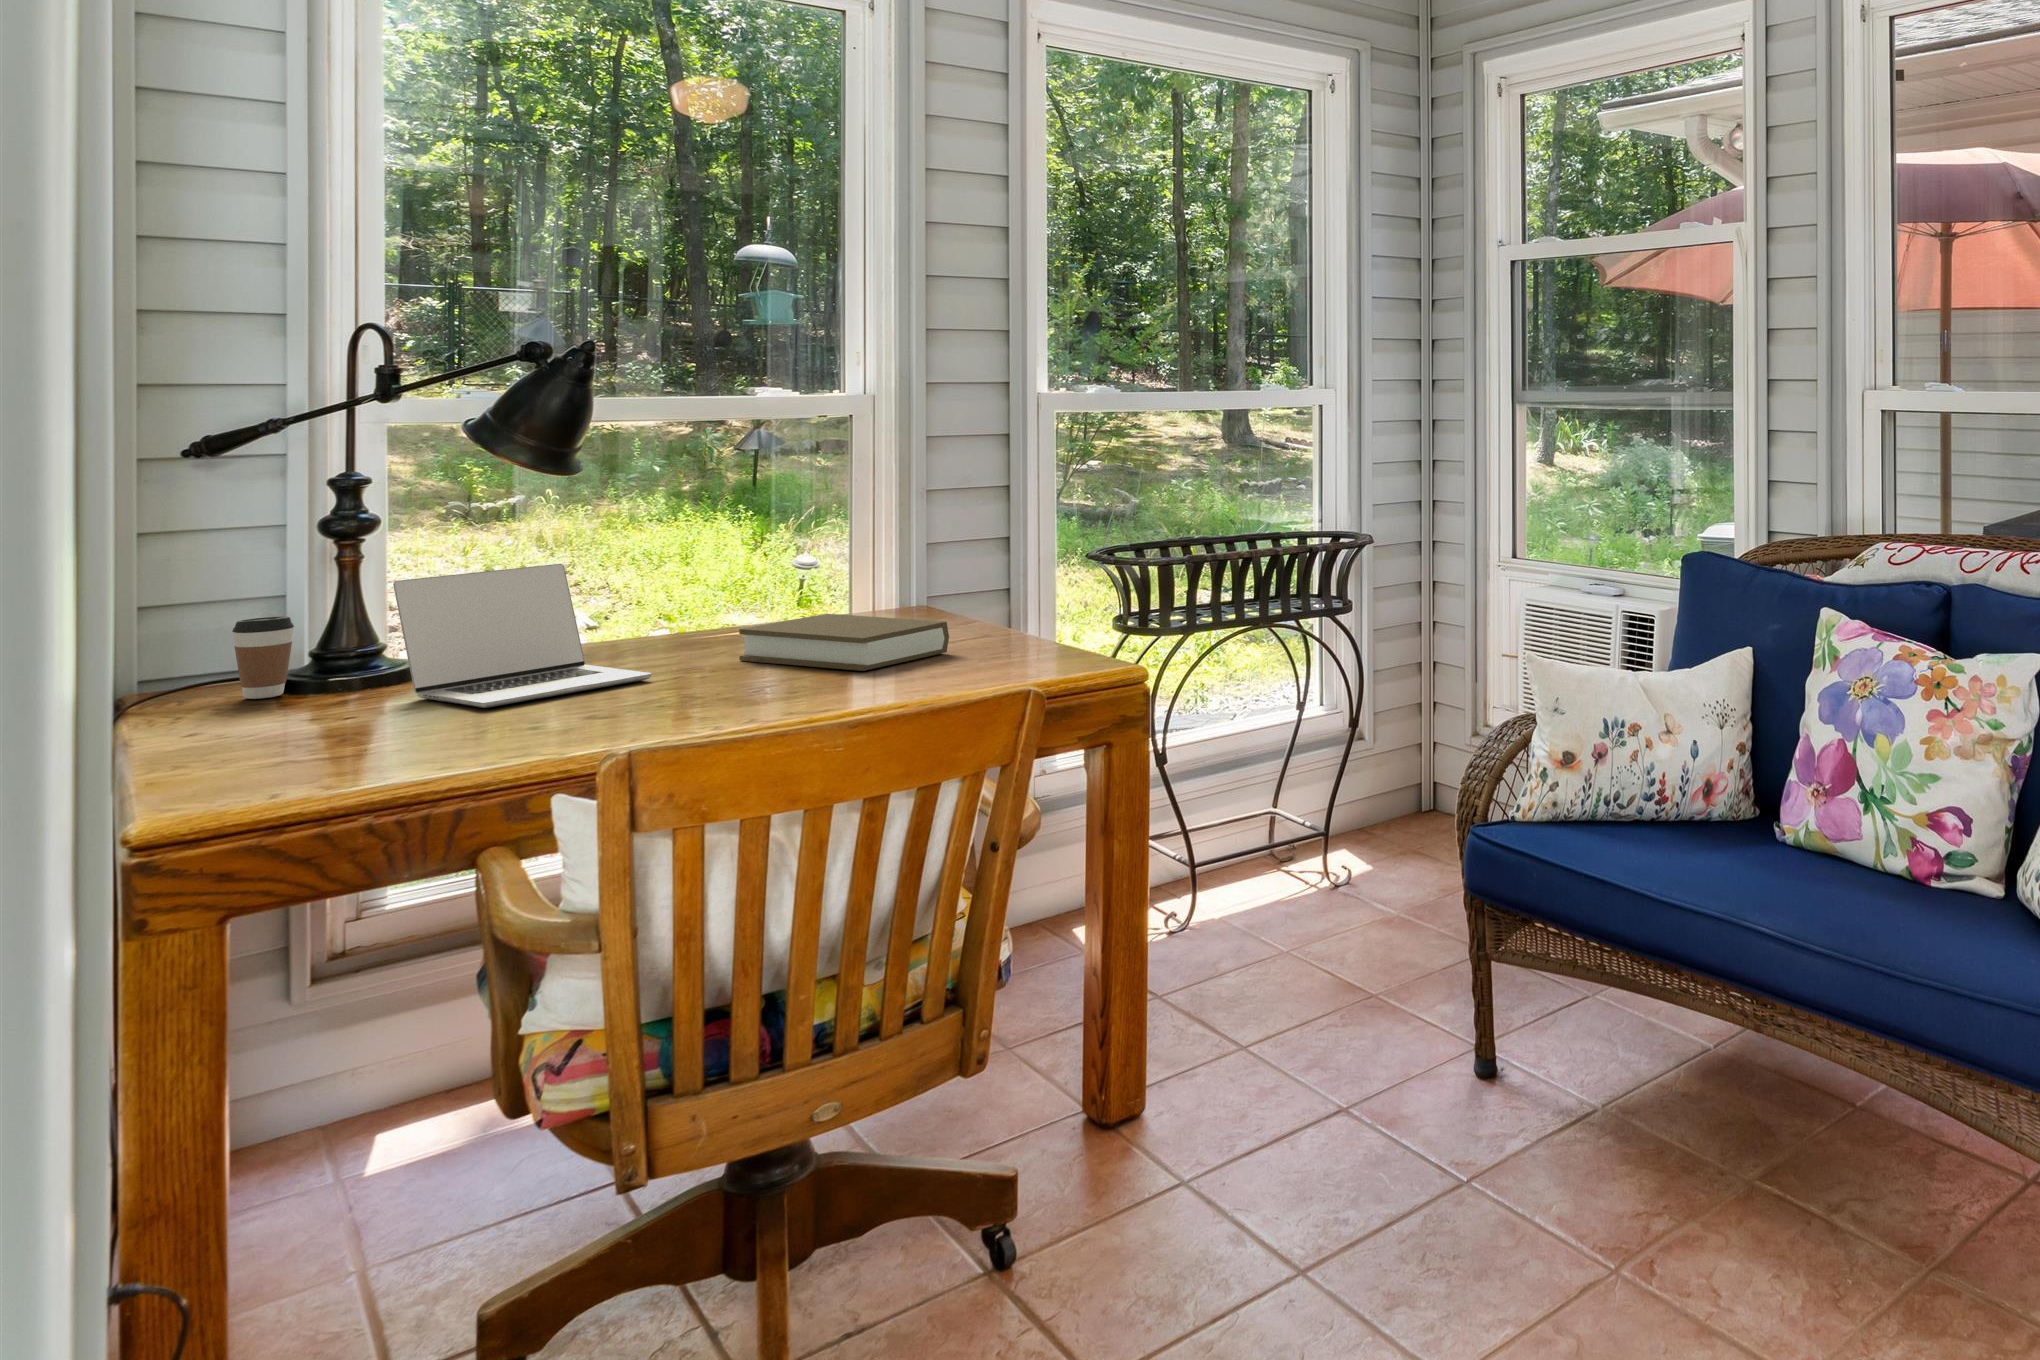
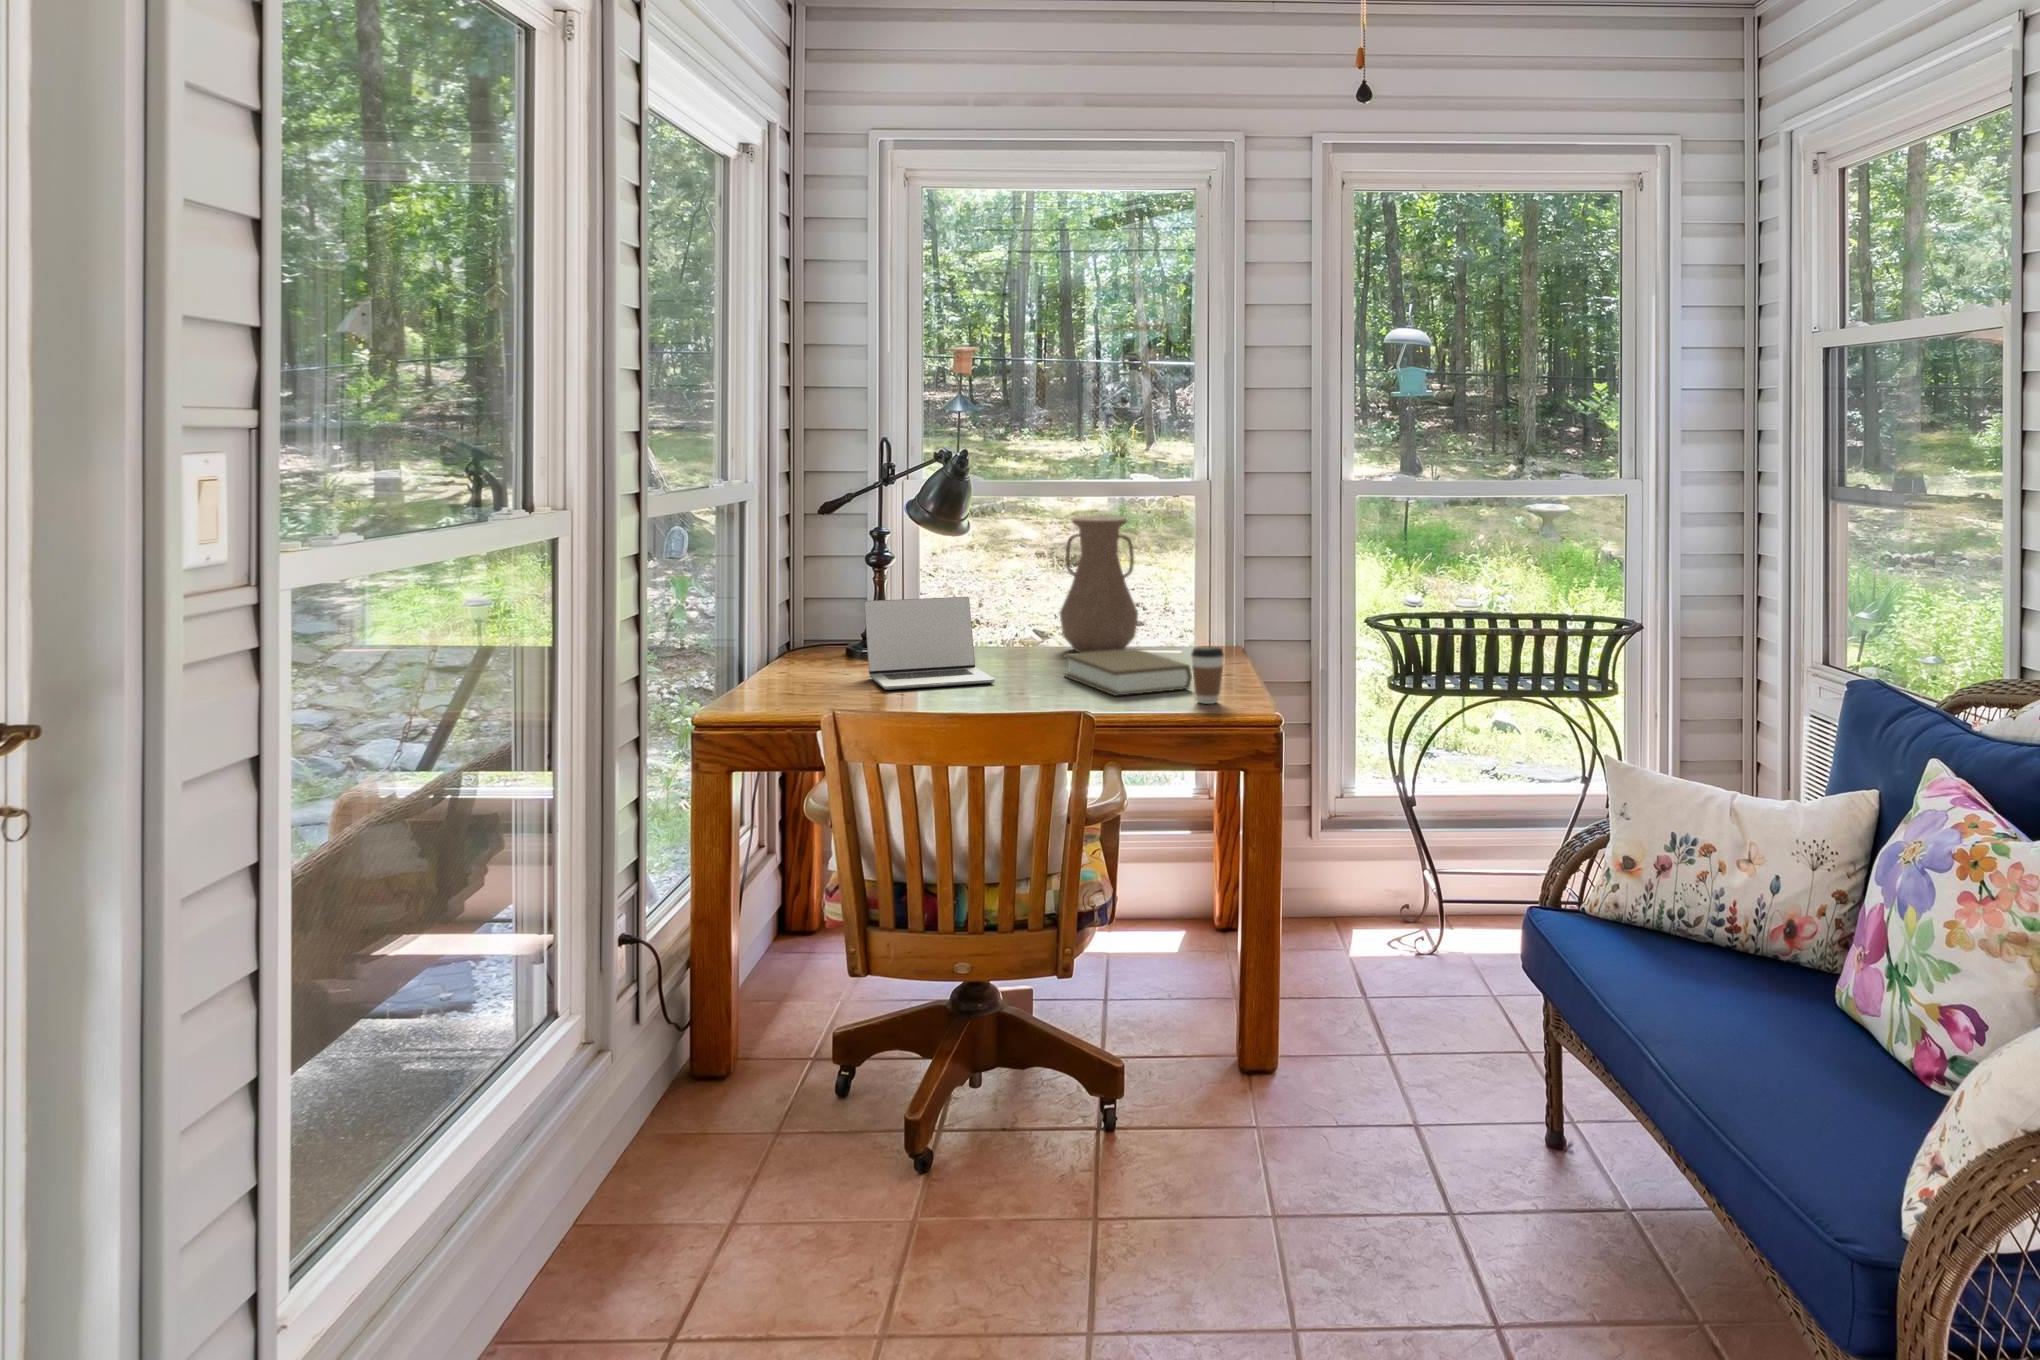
vase: none [667,446,788,633] -> present [1060,516,1138,653]
coffee cup: present [232,616,294,699] -> present [1191,646,1224,704]

